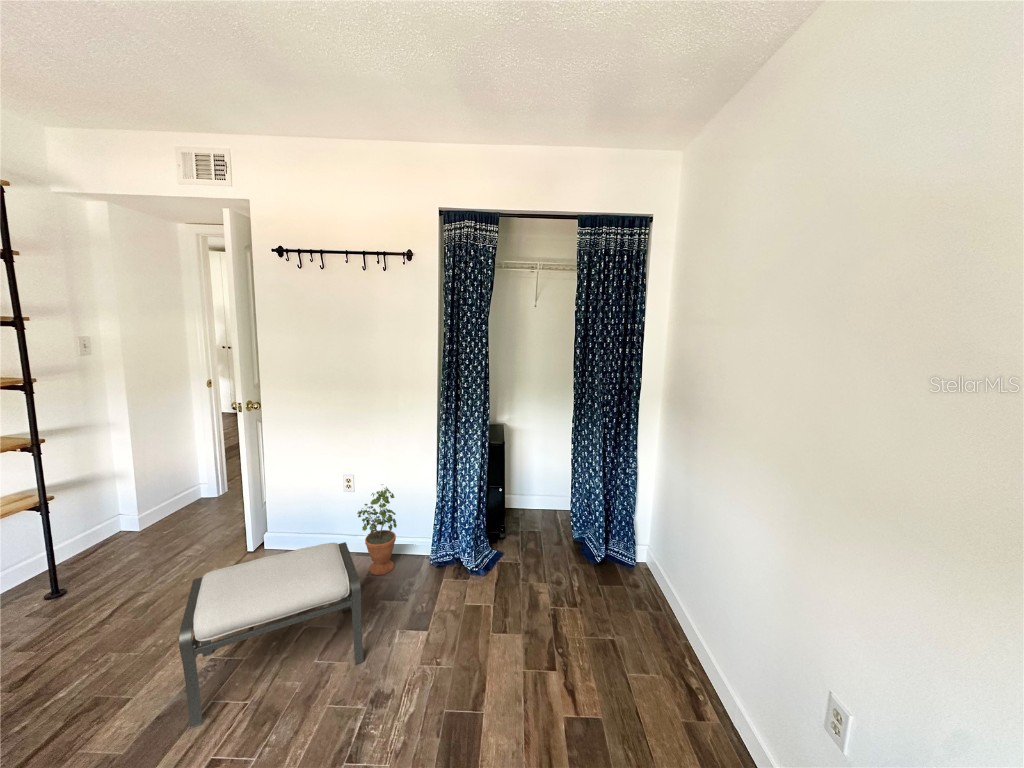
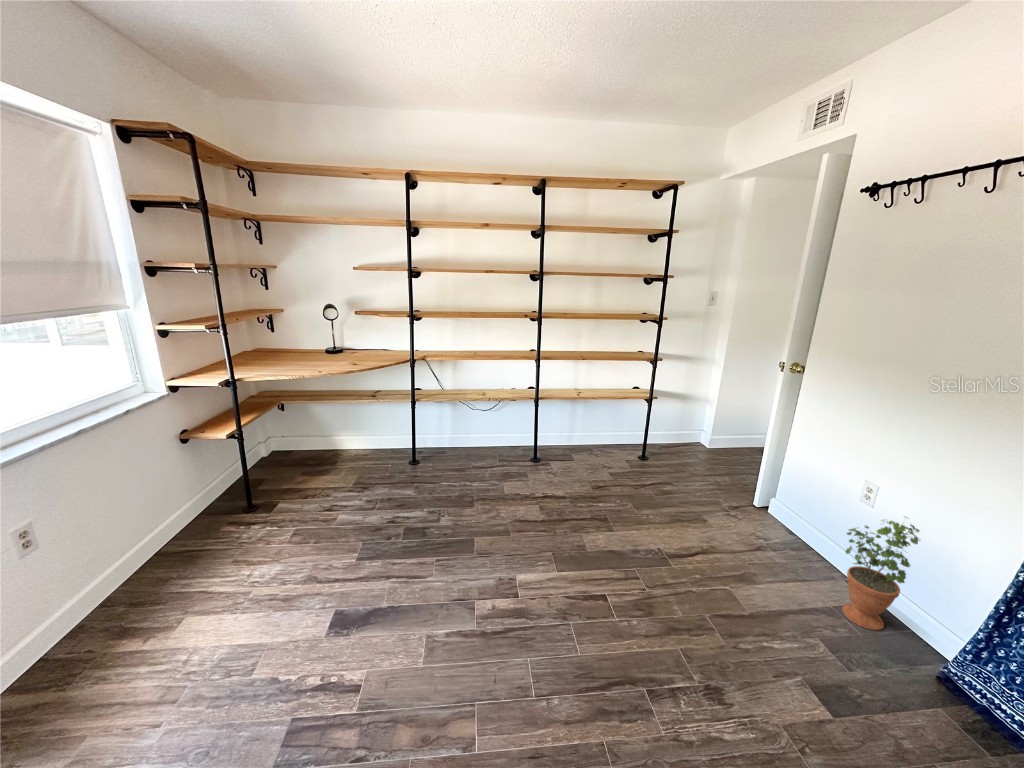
ottoman: present [179,542,364,728] -> none [615,482,795,658]

